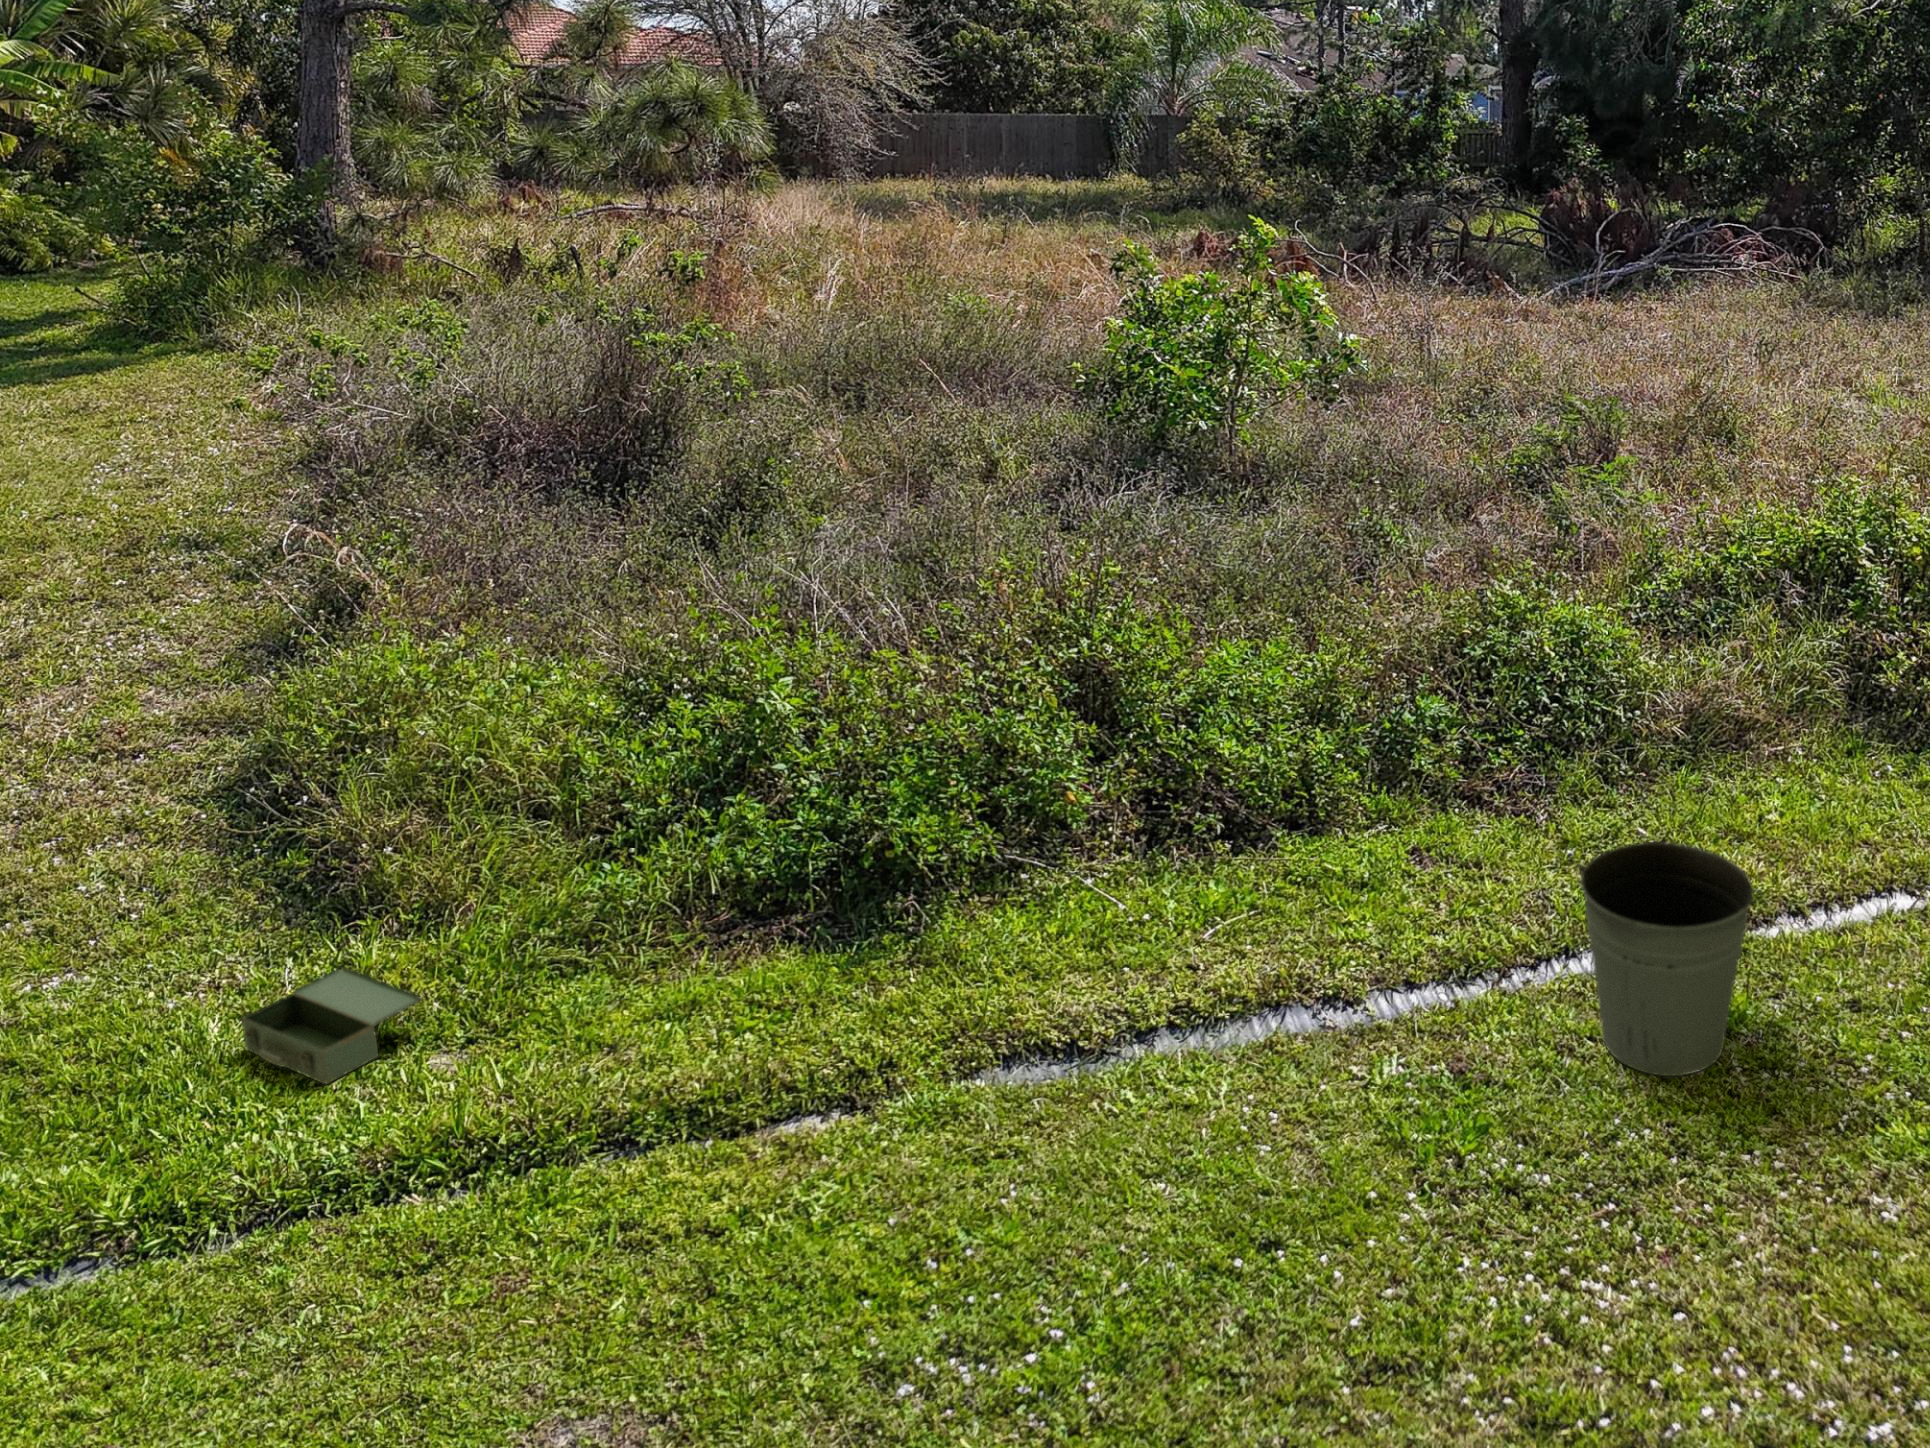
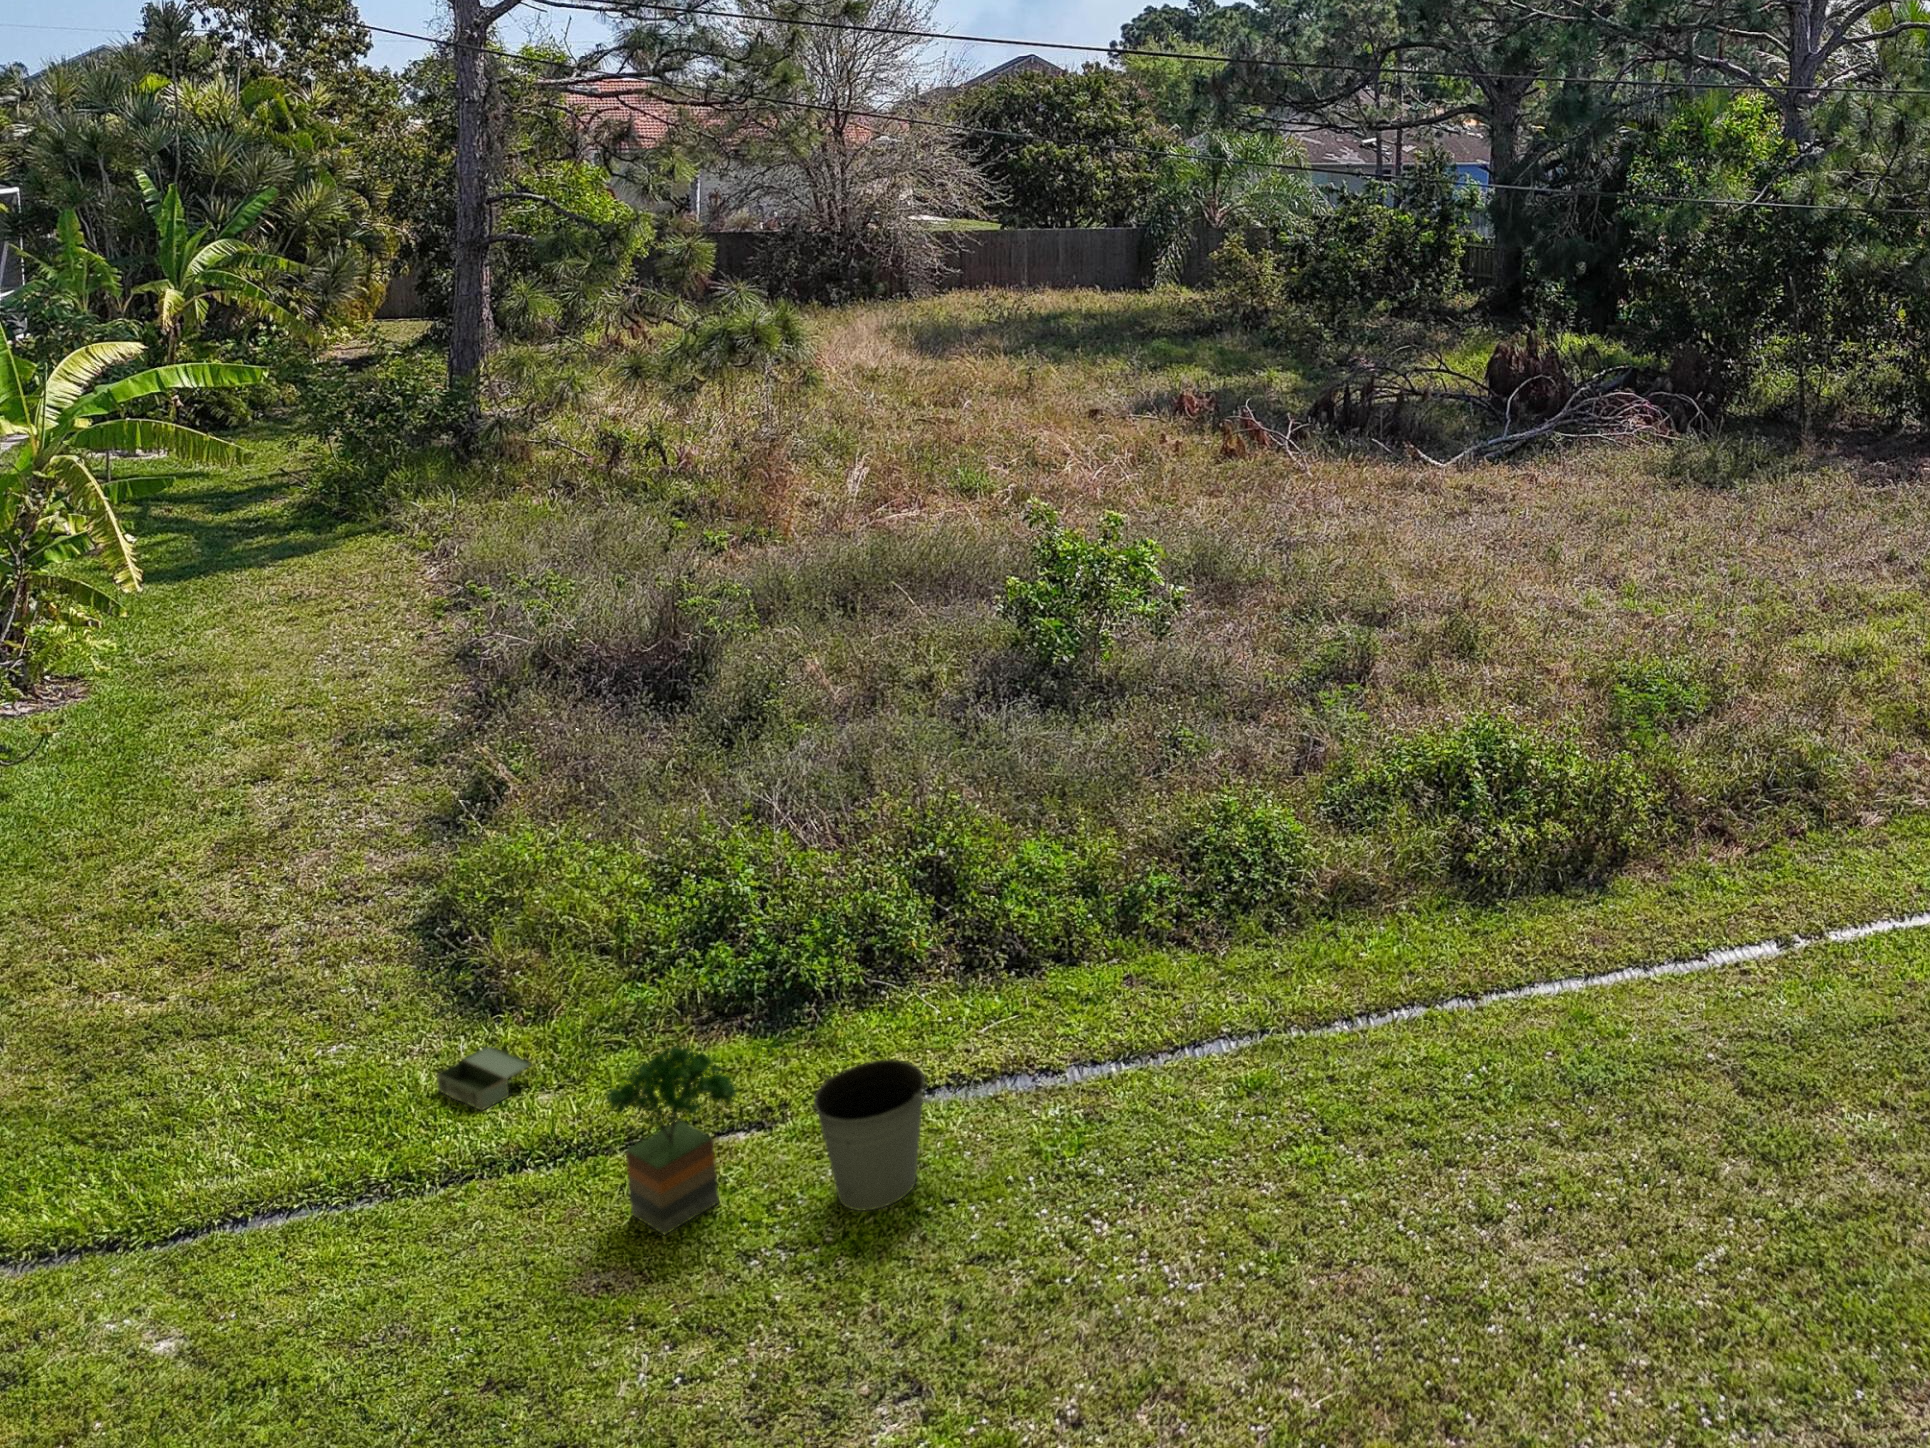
bucket: present [1577,842,1762,1076] -> present [814,1059,930,1211]
potted tree: none [570,959,844,1342] -> present [607,1046,738,1235]

